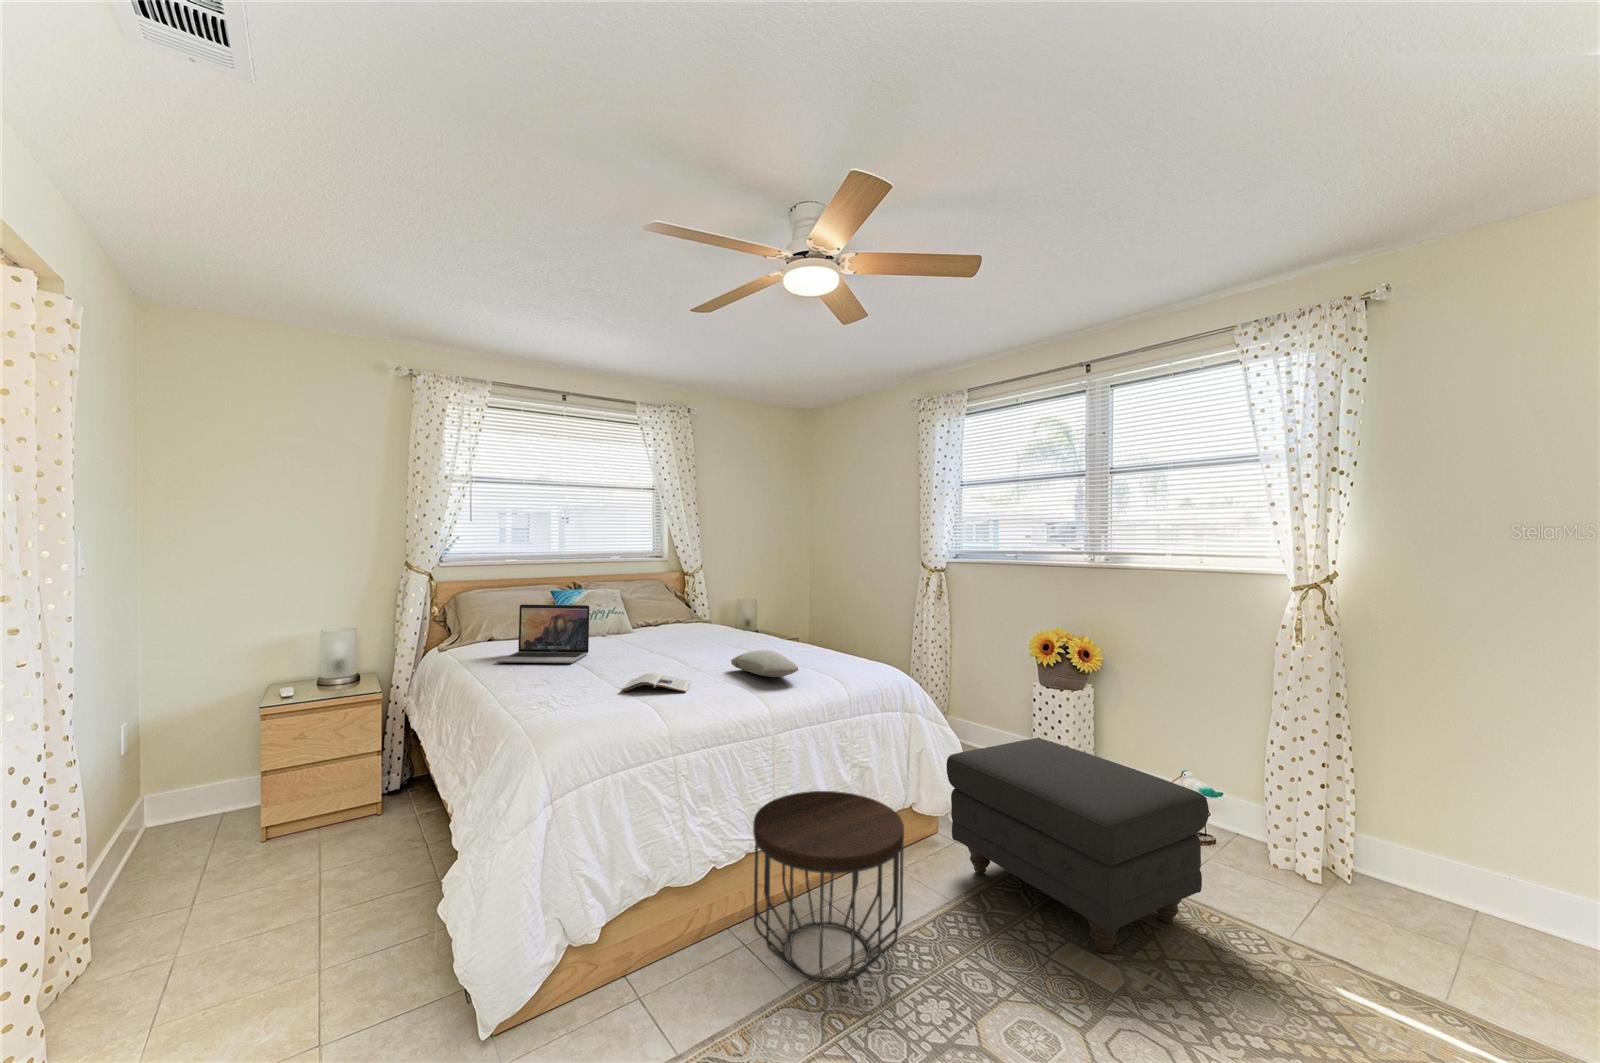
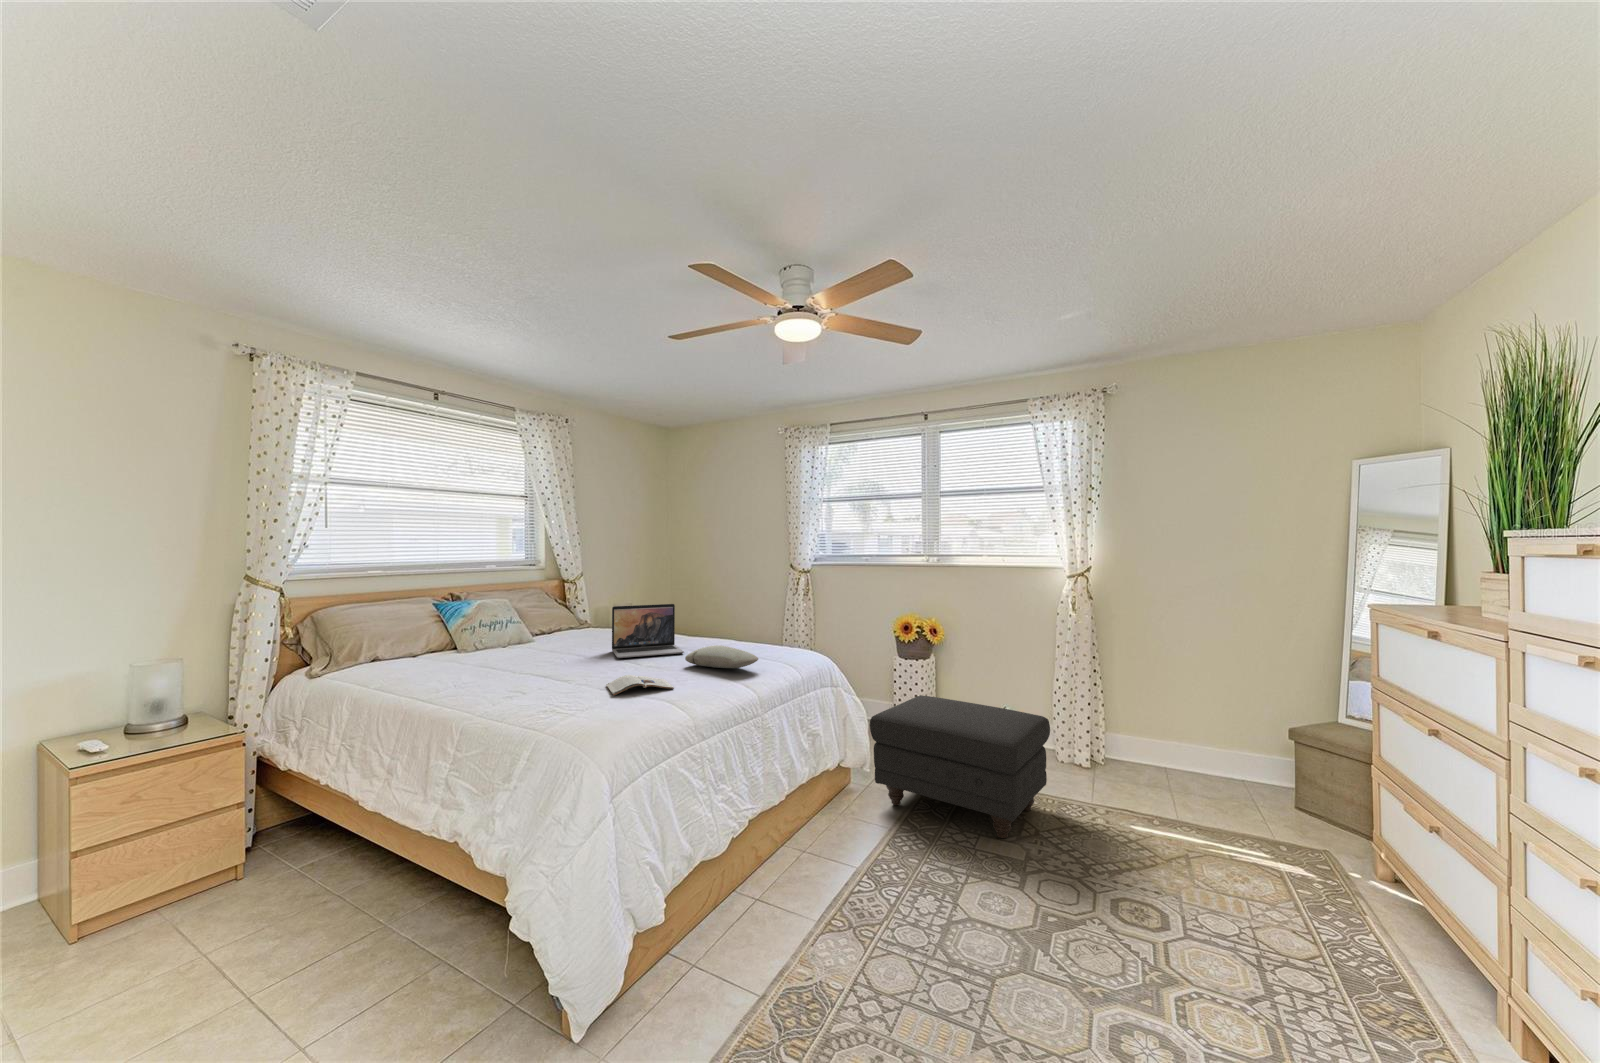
laptop: present [497,604,590,663] -> present [612,604,684,658]
side table: present [753,791,904,982] -> none [763,756,887,909]

